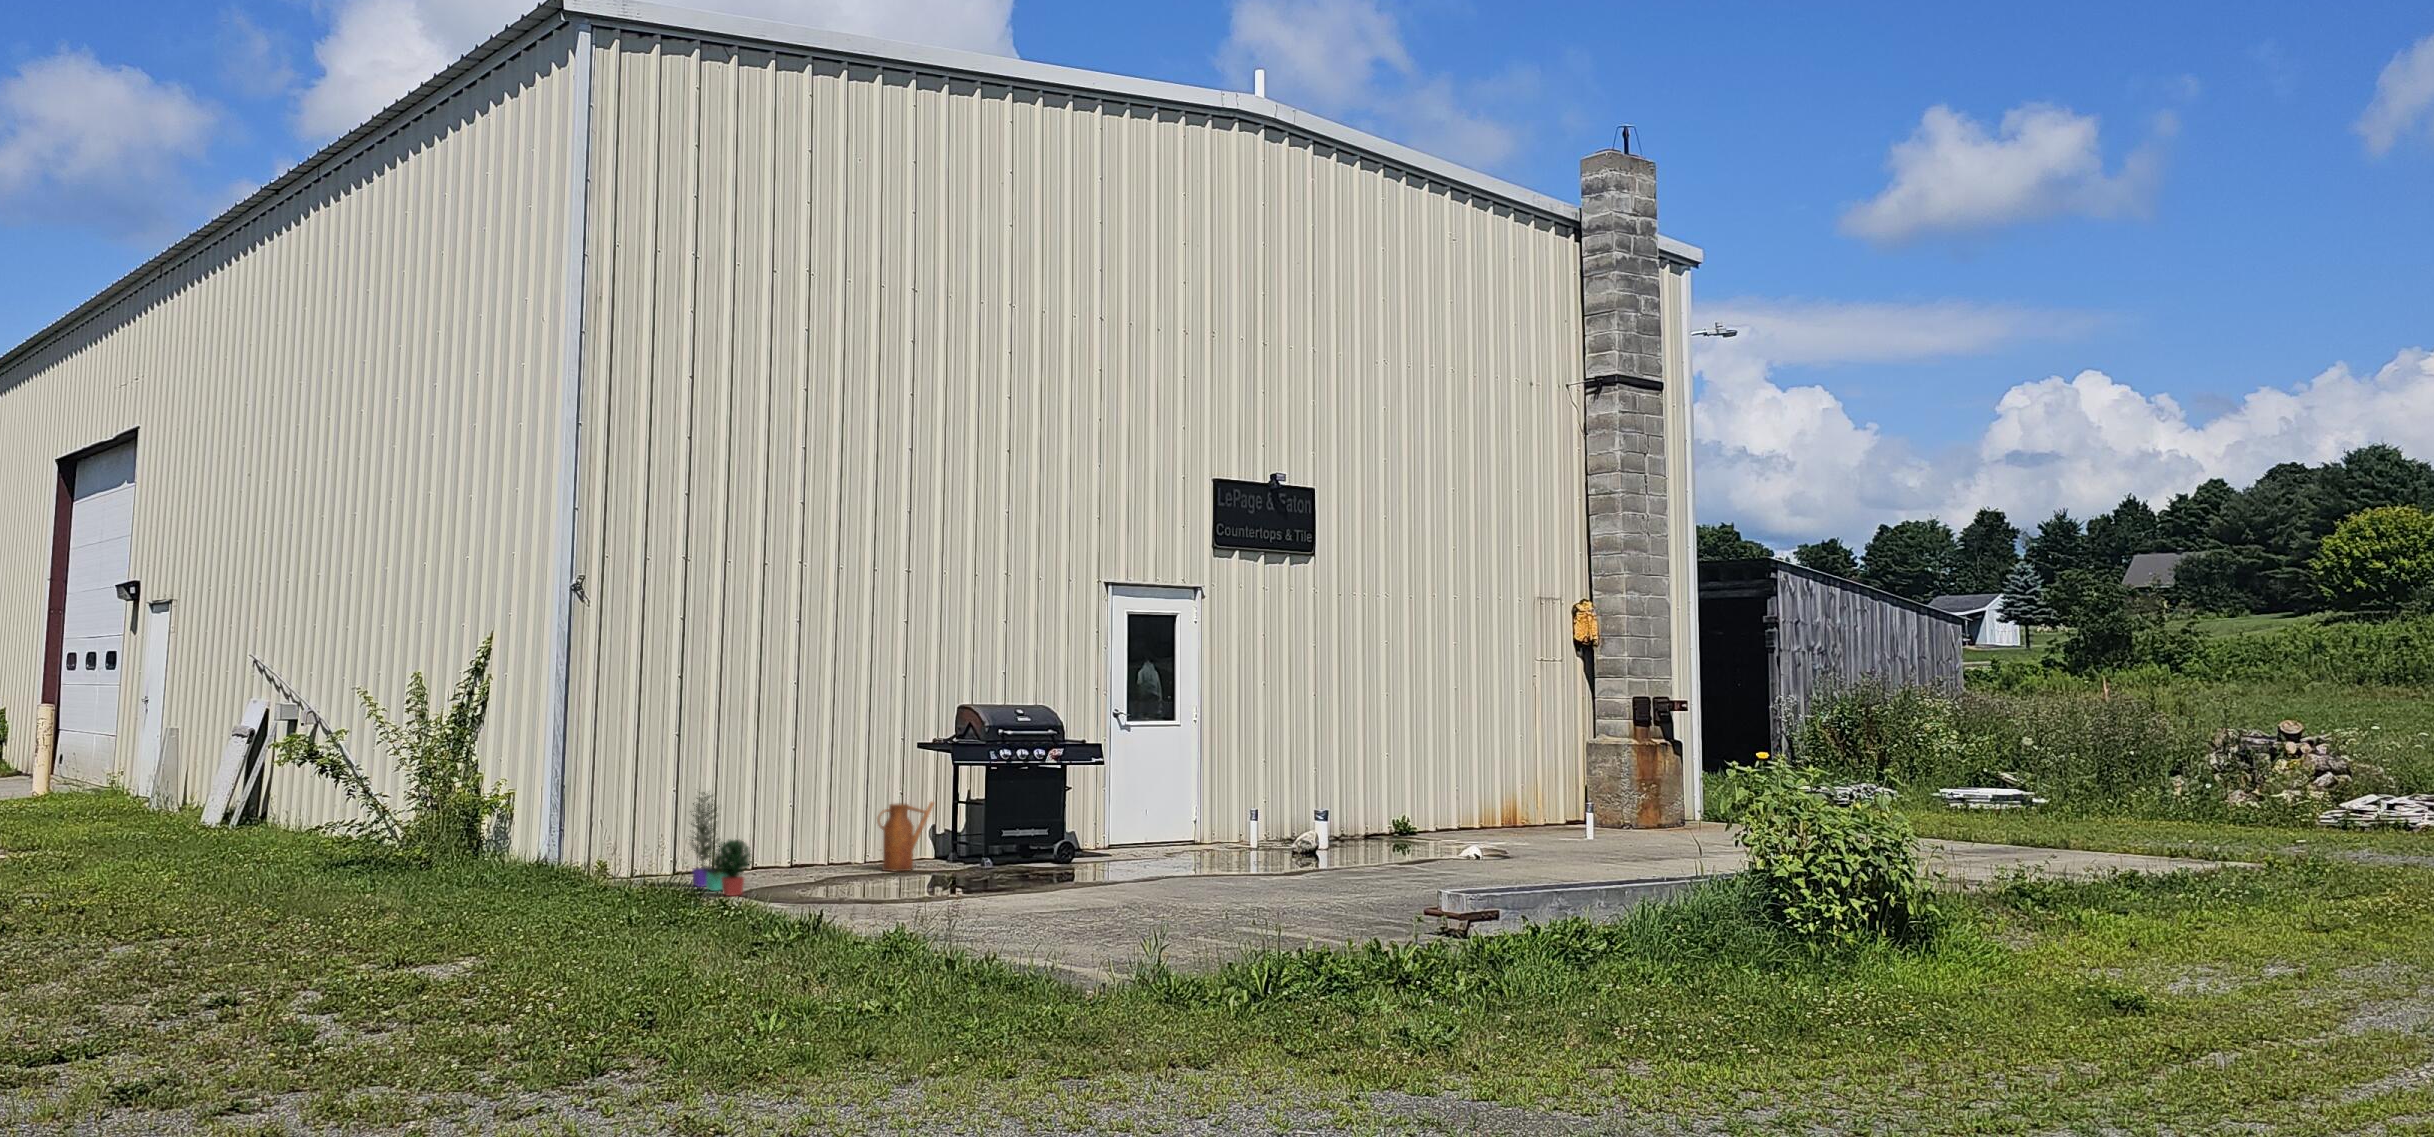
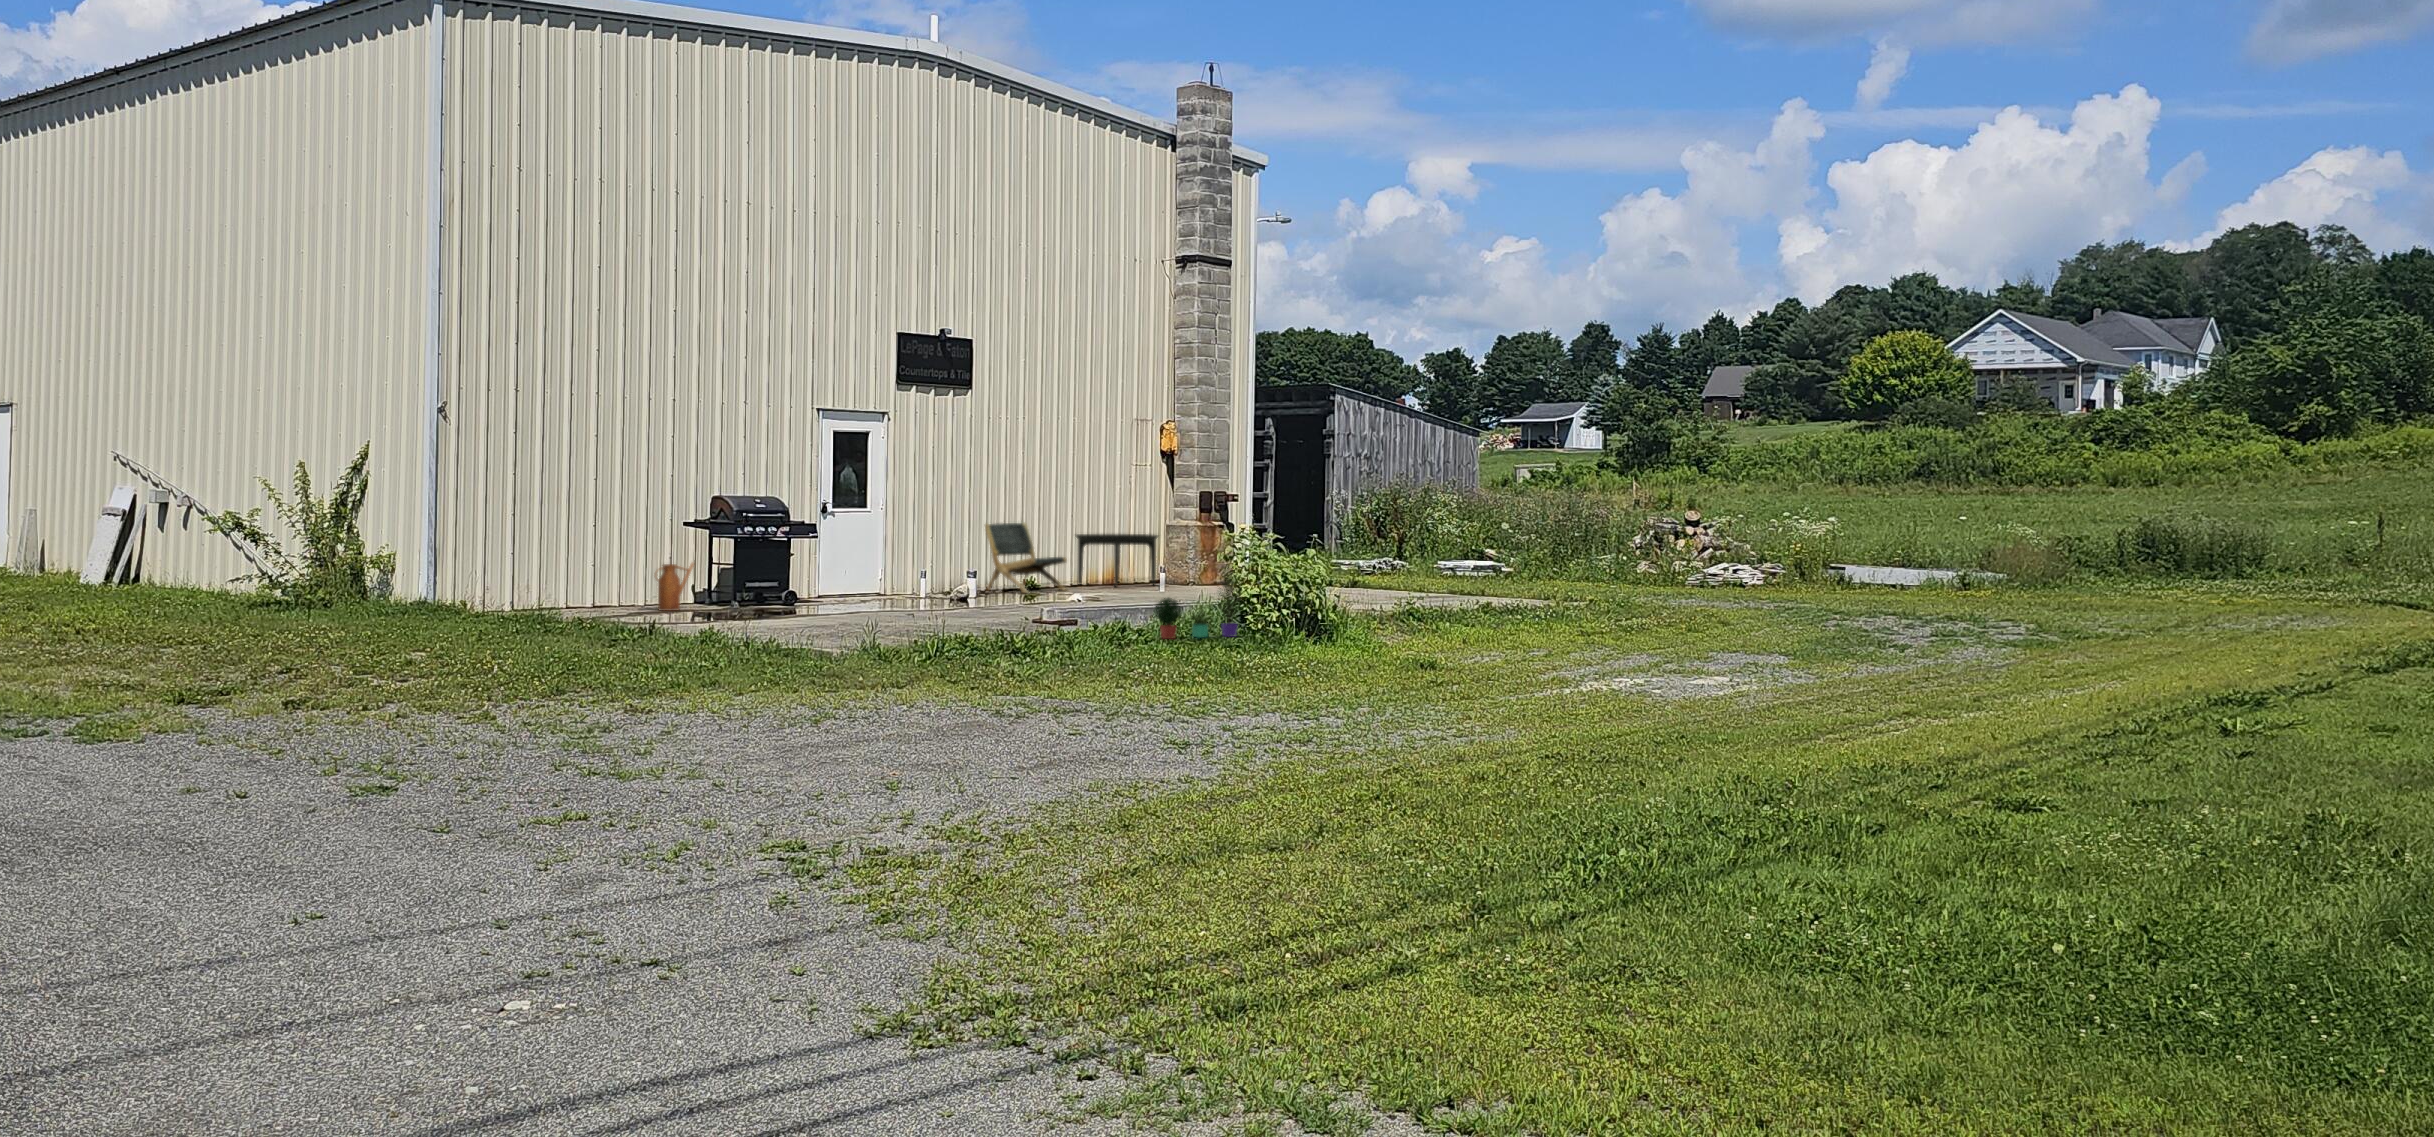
lounge chair: none [1339,739,1458,841] -> present [985,523,1067,593]
round table: none [1460,754,1580,831] -> present [1076,534,1158,587]
potted plant: present [690,792,750,896] -> present [1154,565,1240,639]

